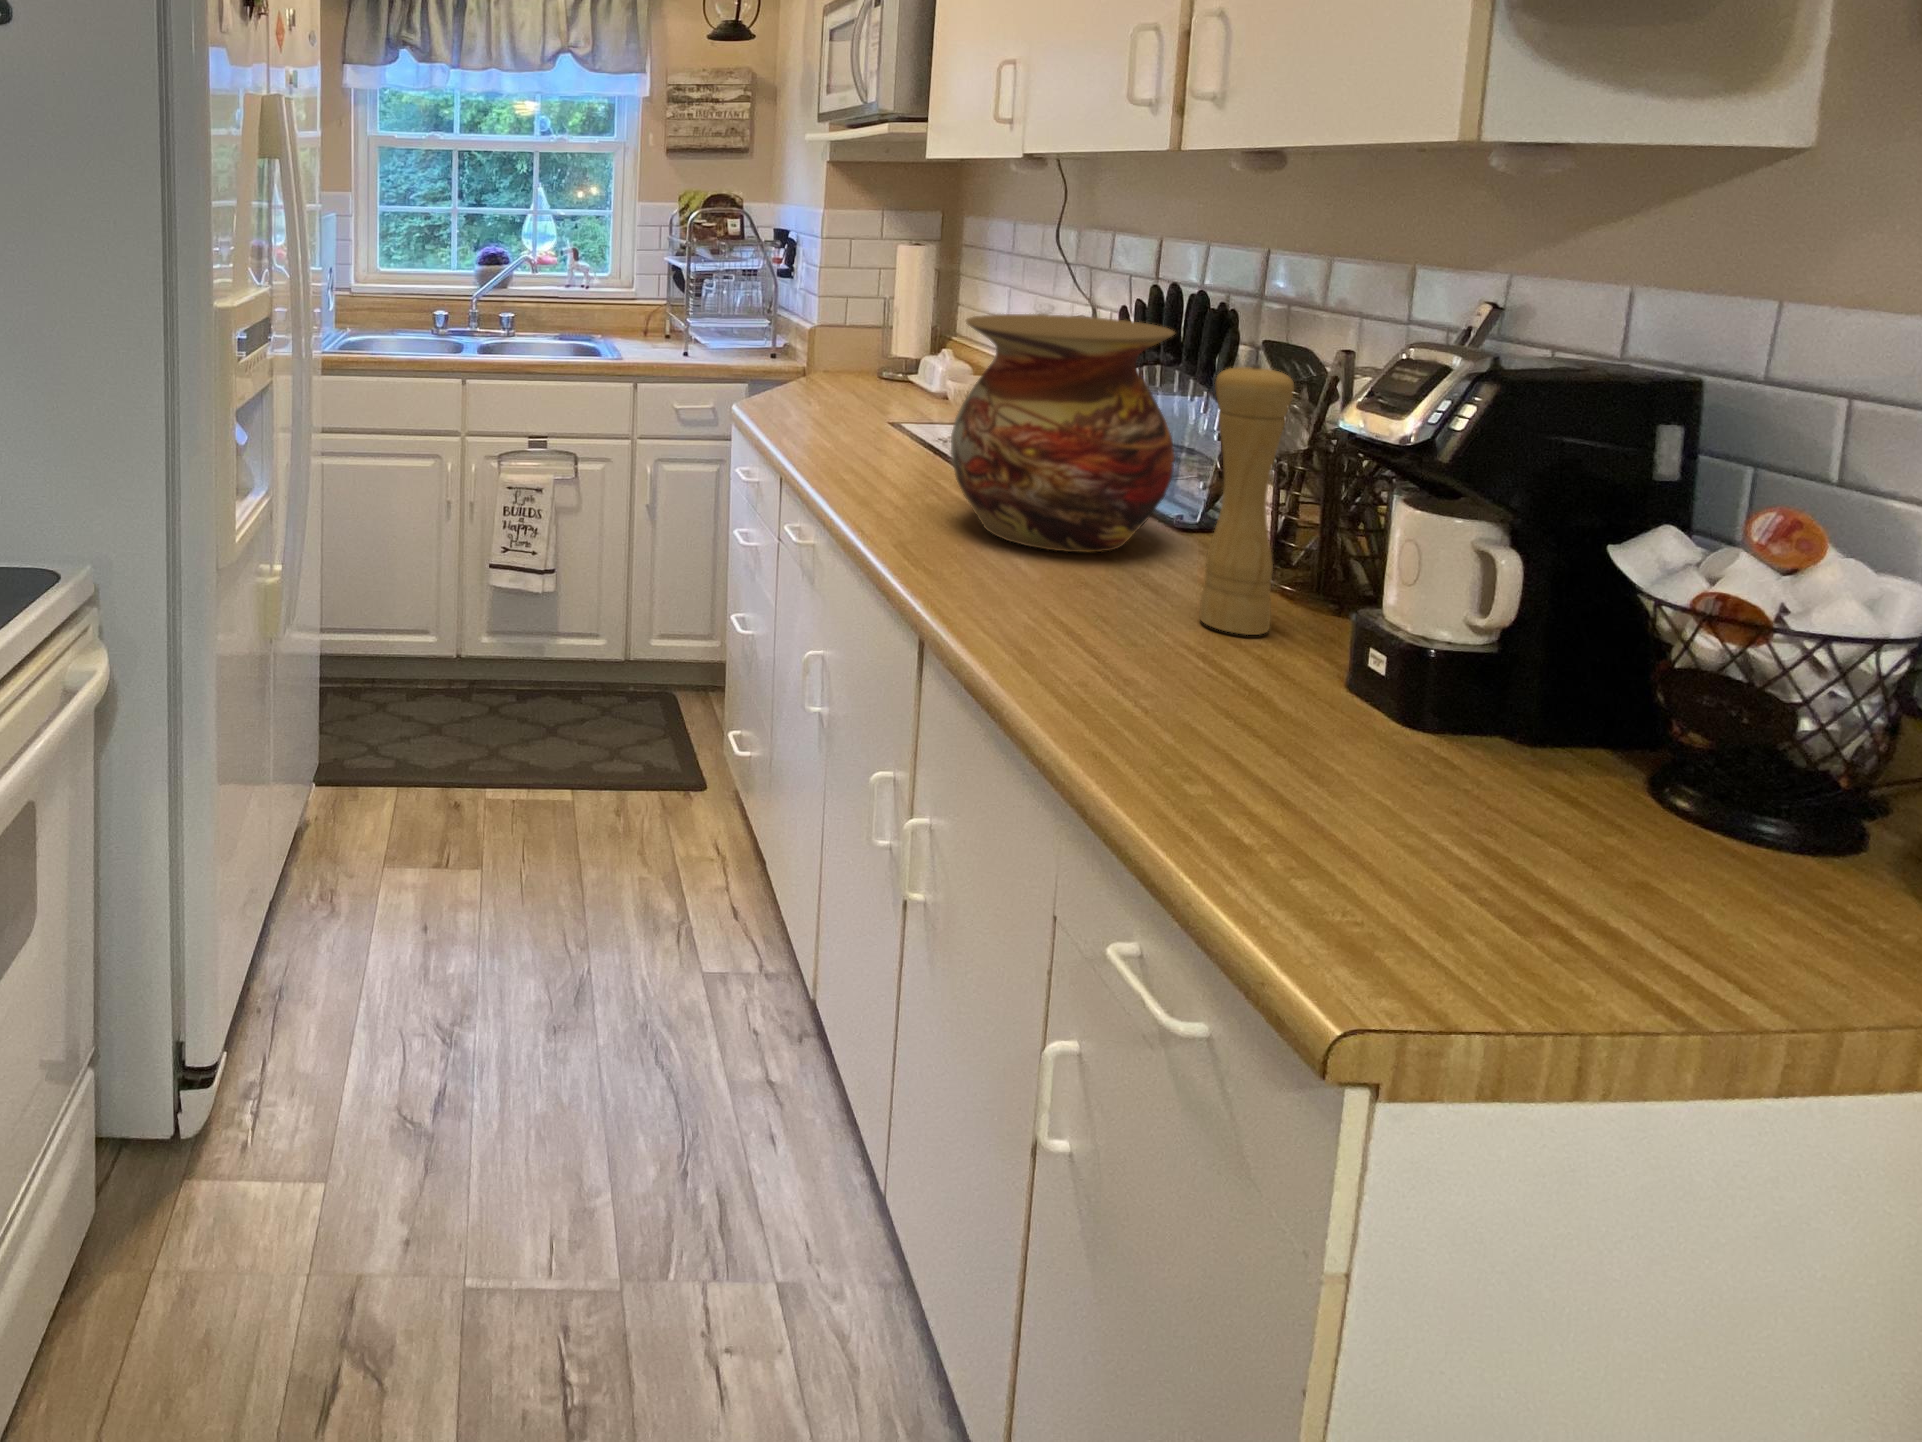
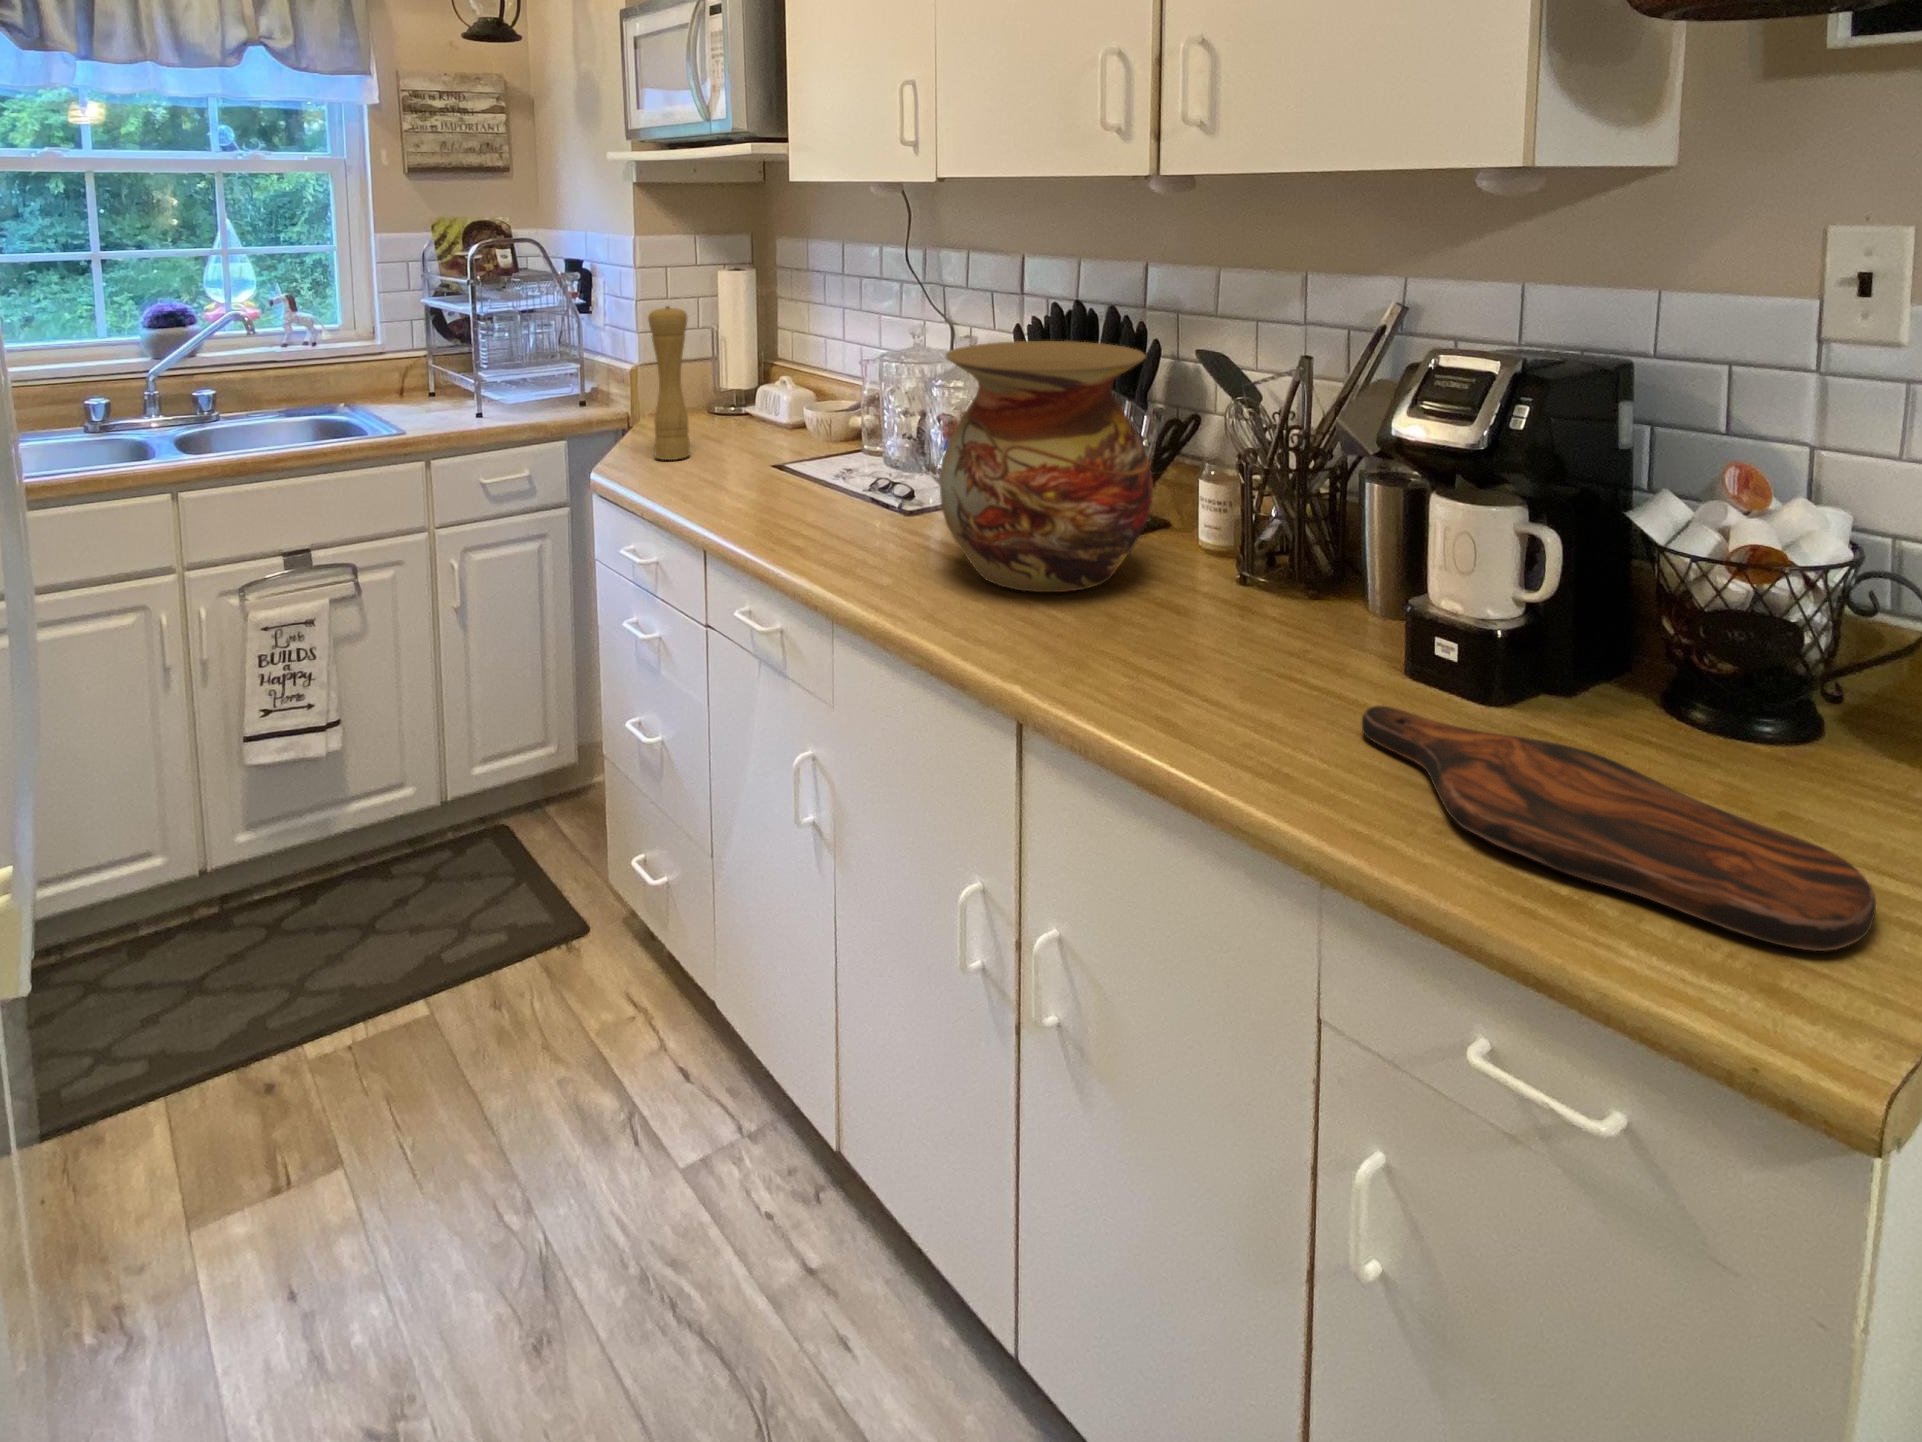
pepper mill: present [1199,364,1294,635] -> present [648,306,690,460]
cutting board: none [1209,677,1625,954] -> present [1362,706,1876,951]

